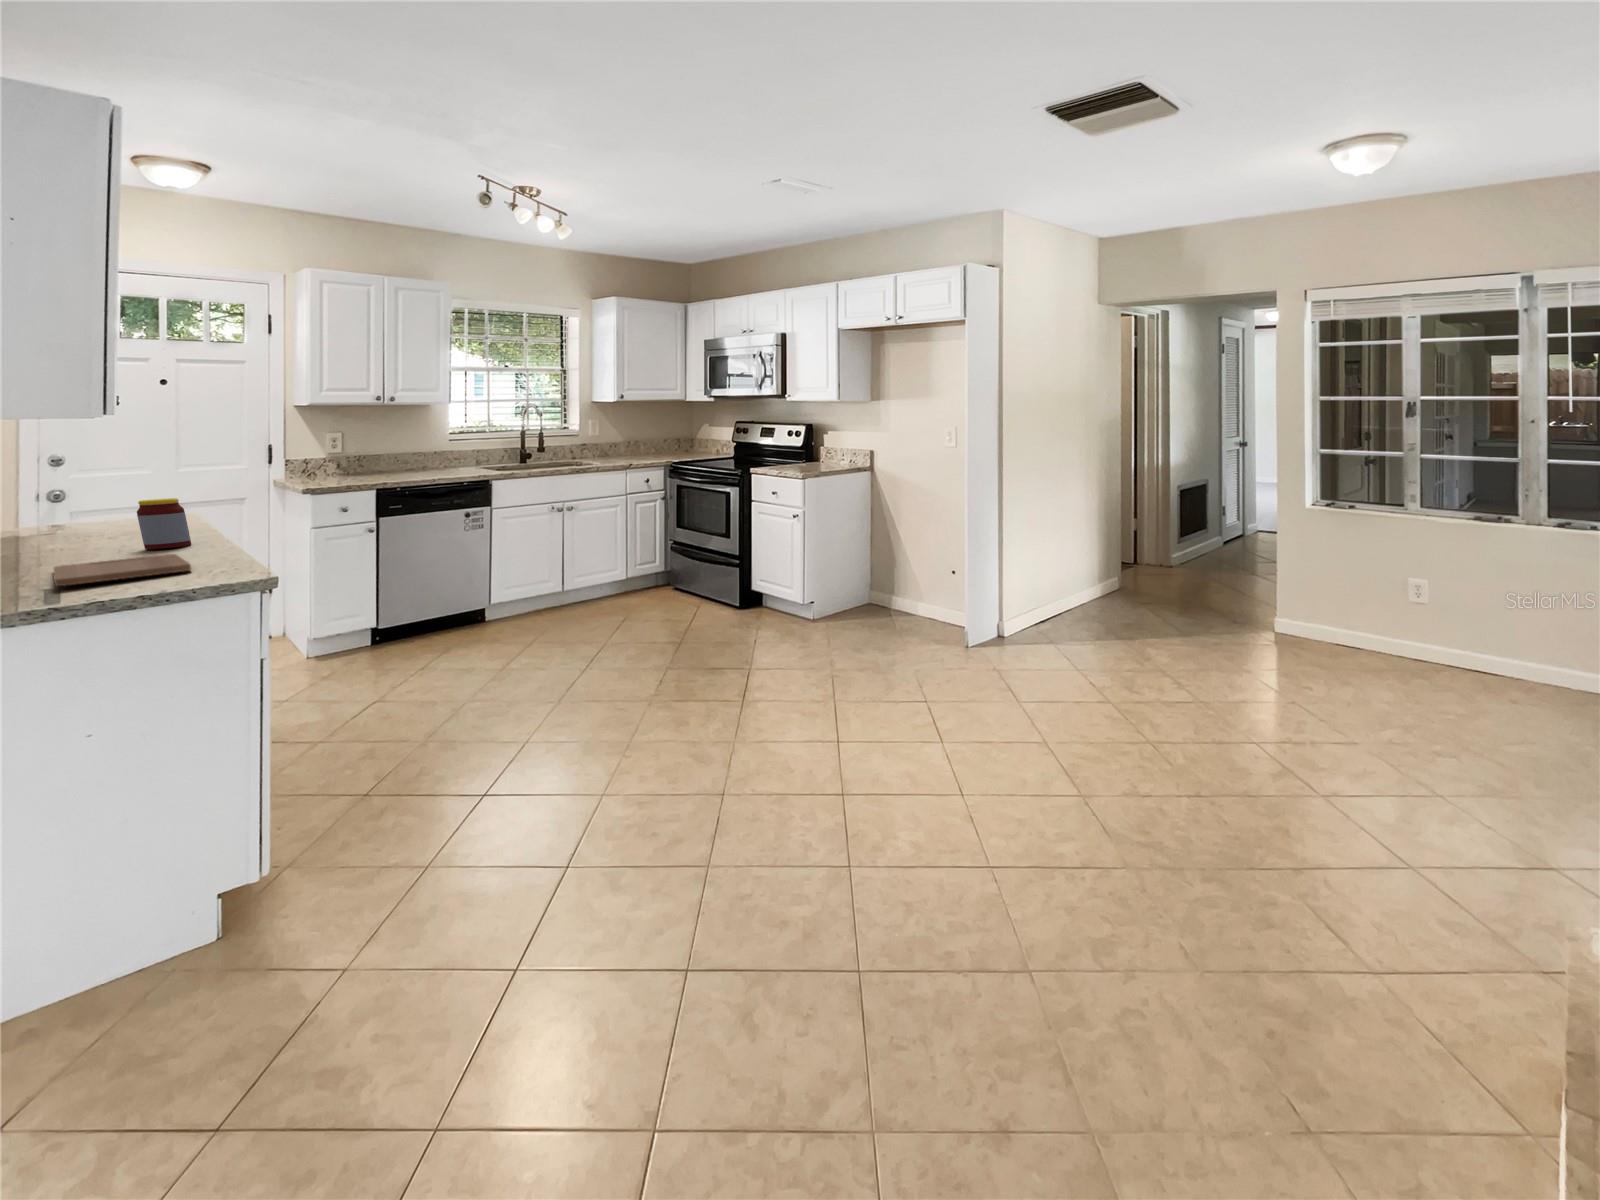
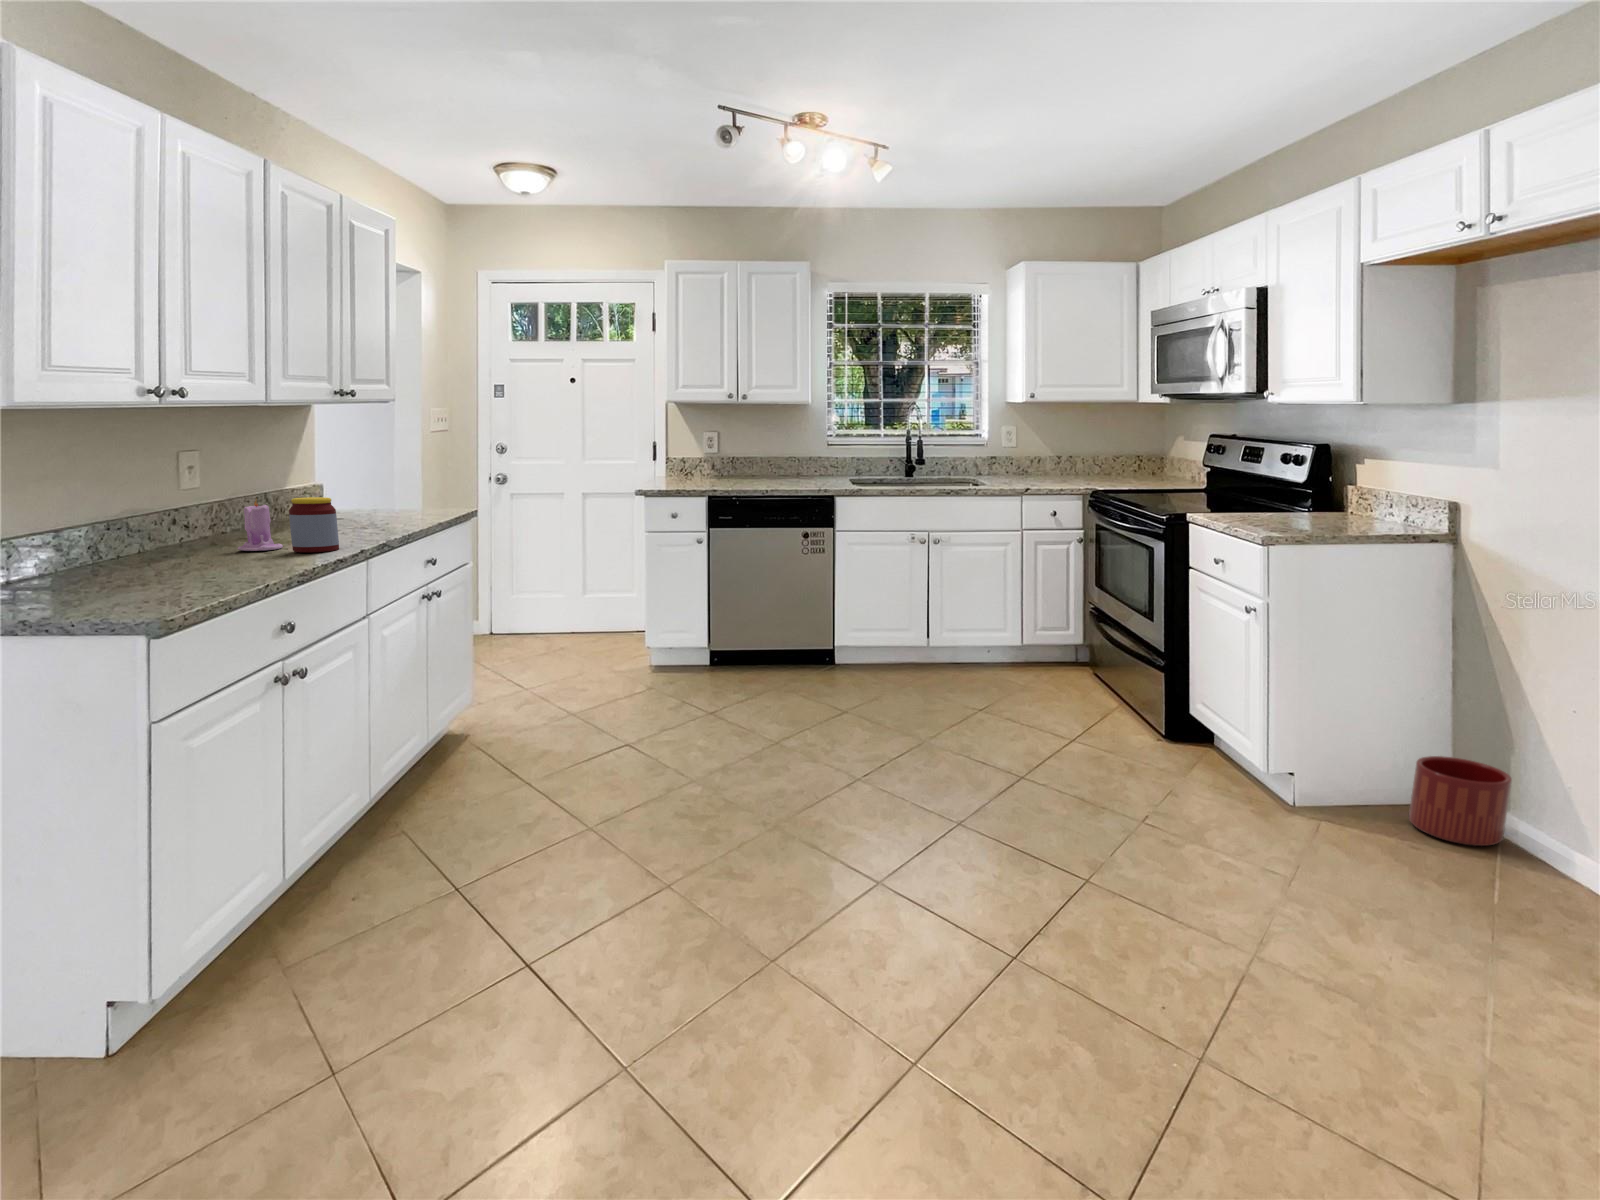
candle: none [64,505,111,556] -> present [238,500,283,551]
cutting board: present [54,554,191,586] -> none [63,561,276,590]
planter: none [890,582,928,621] -> present [1409,756,1512,846]

